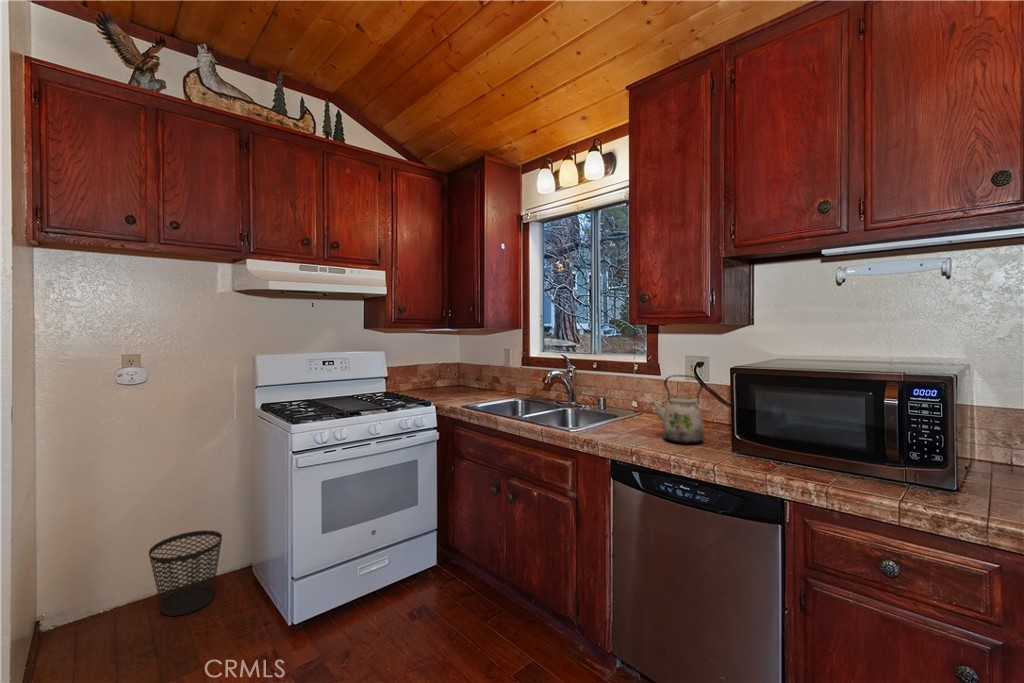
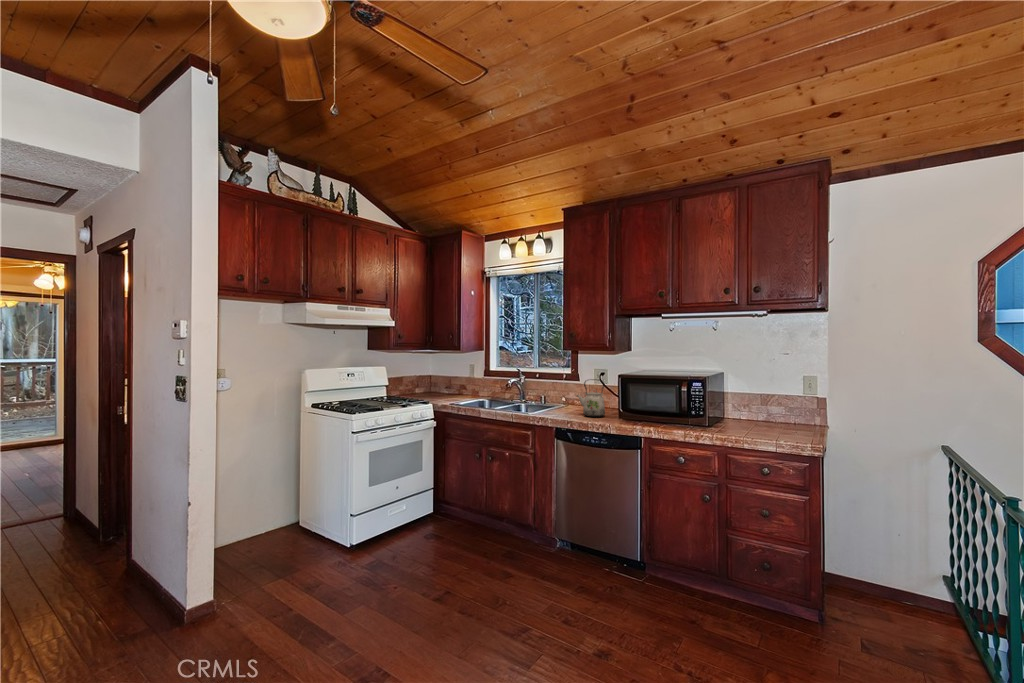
wastebasket: present [149,530,222,616] -> none [235,496,283,552]

